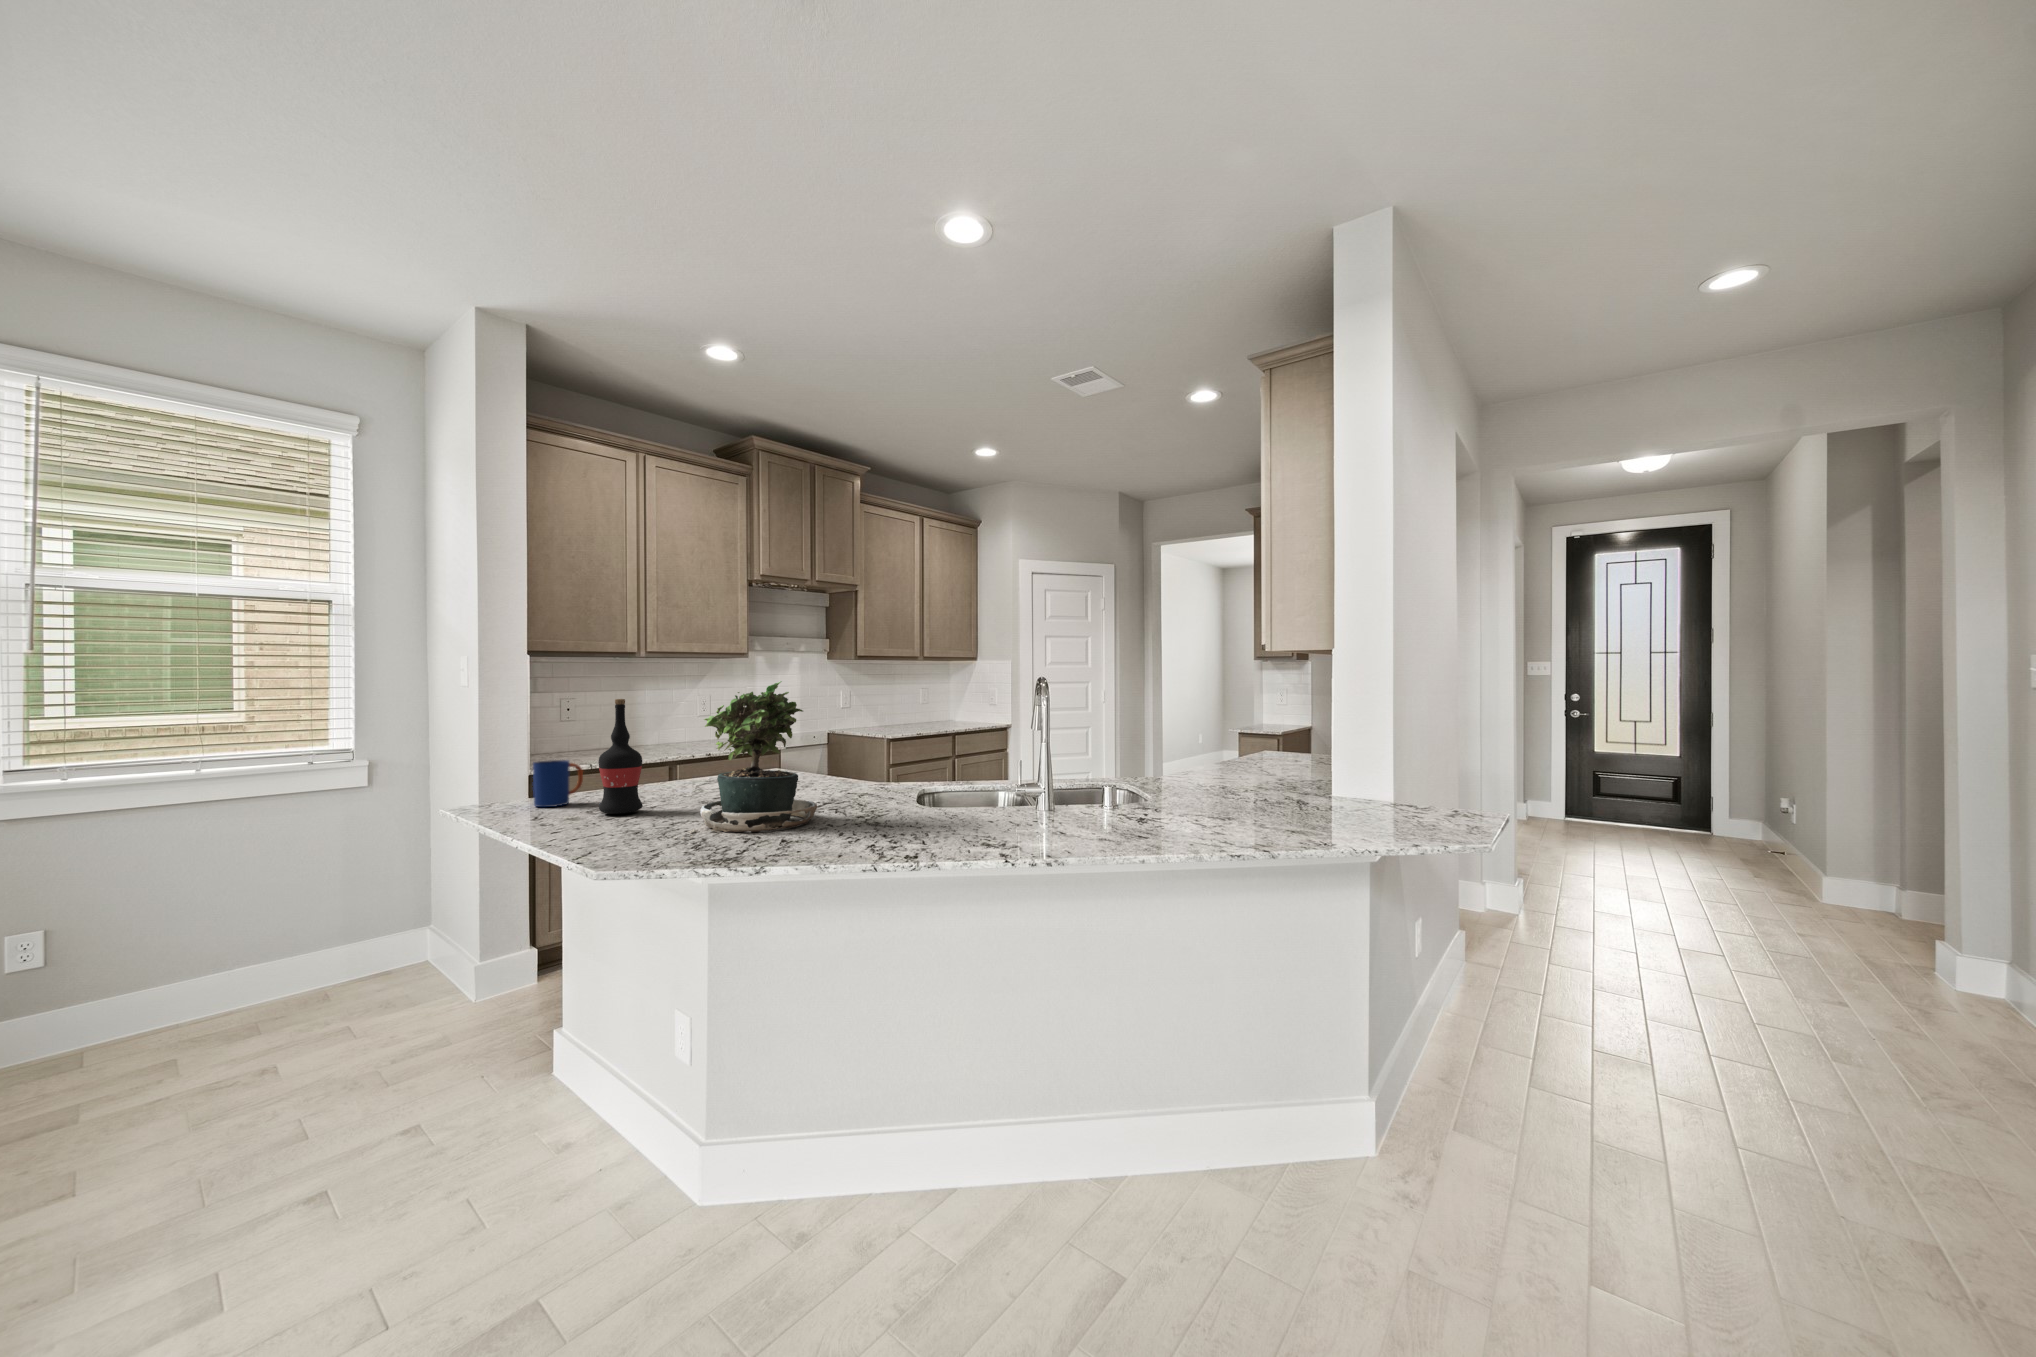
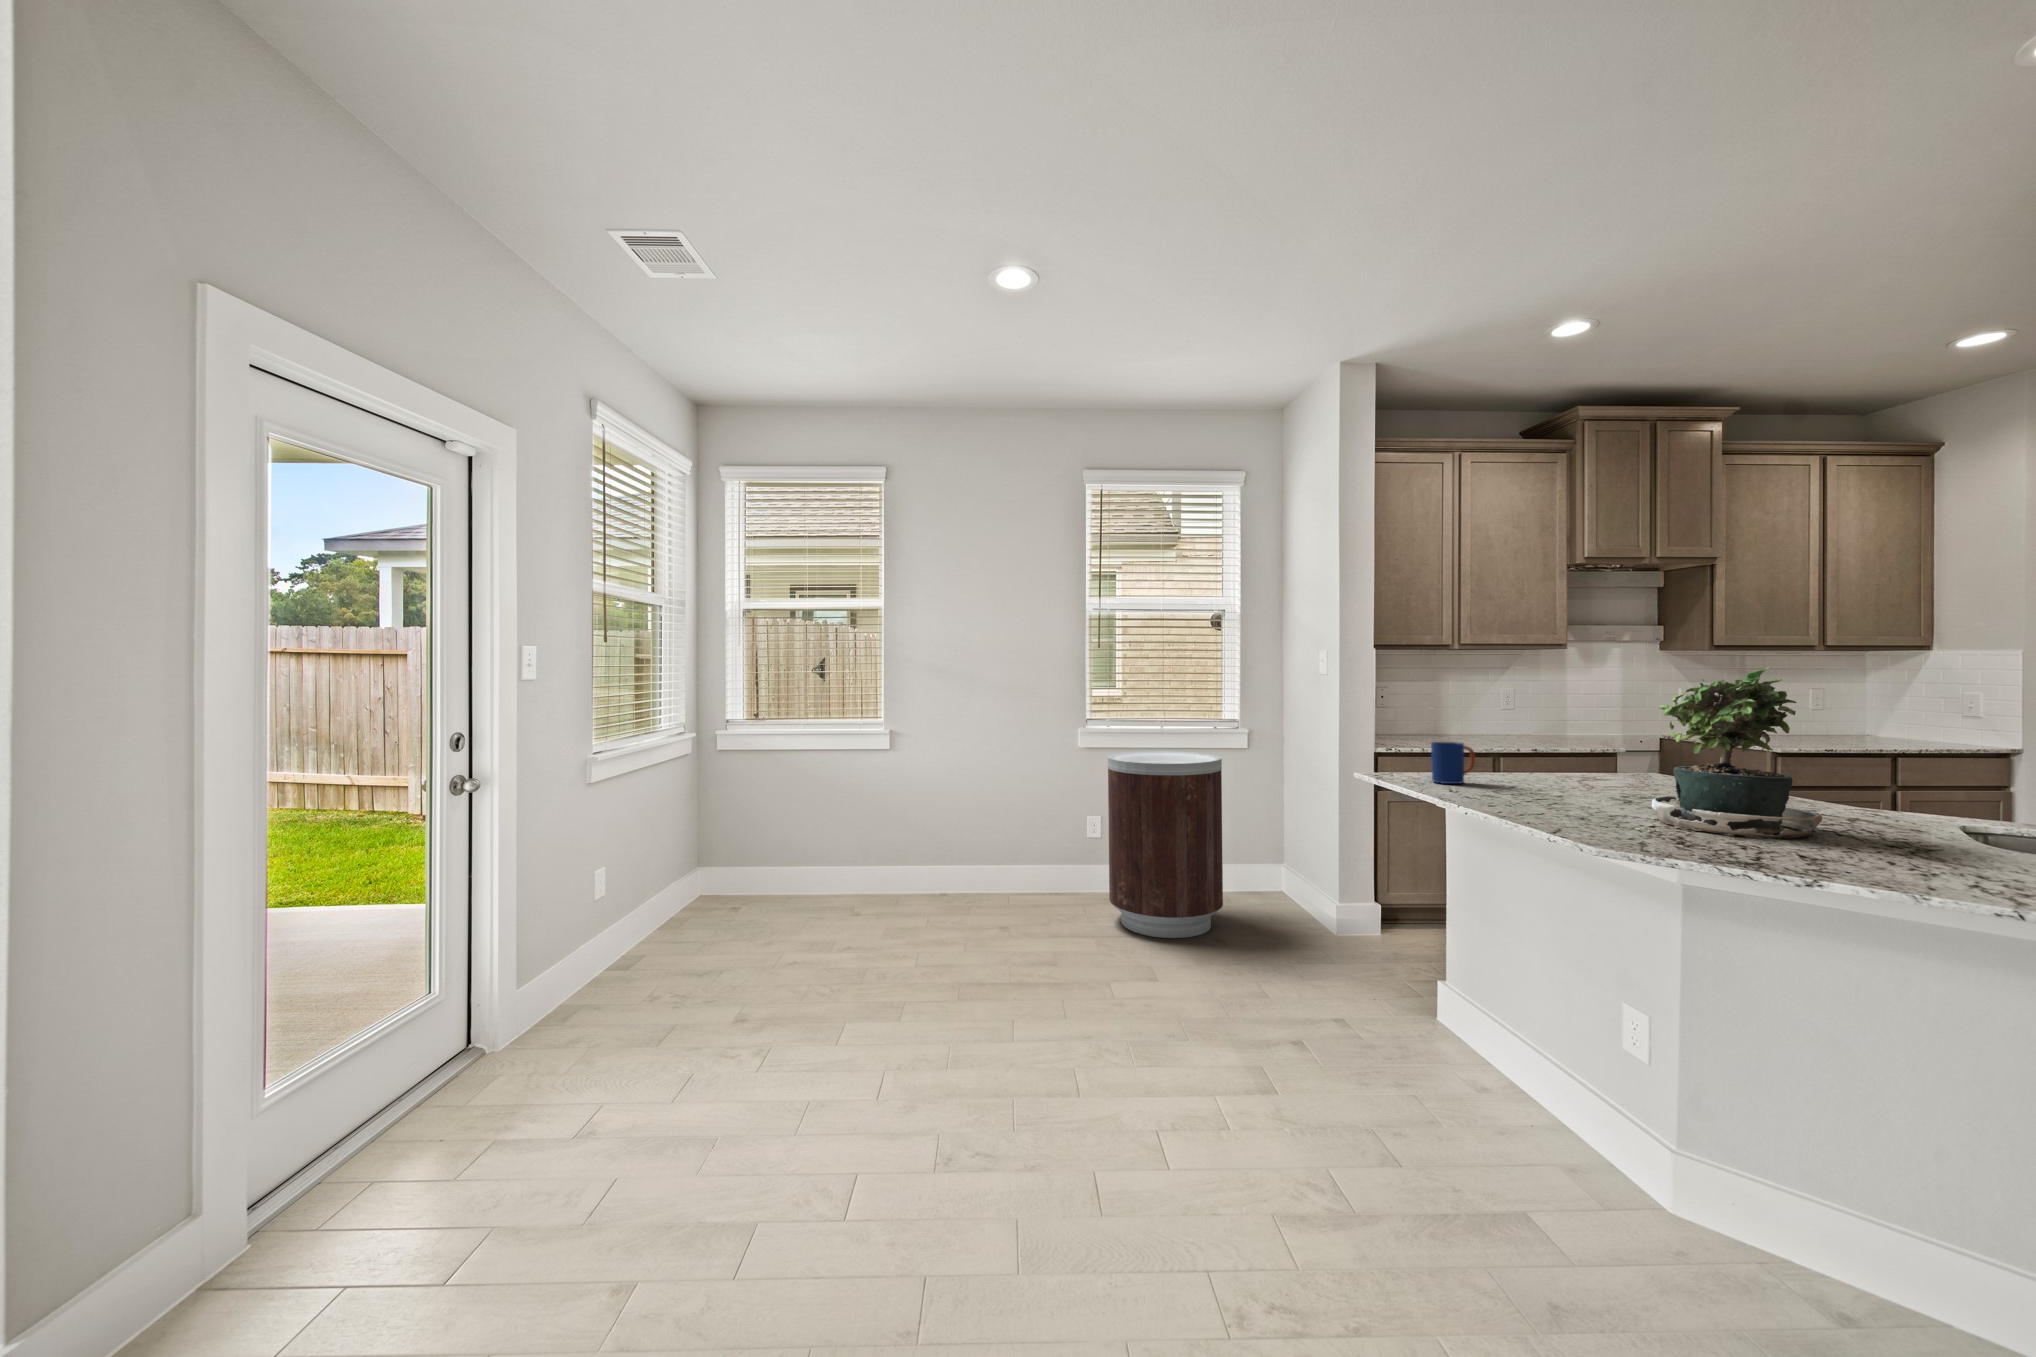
wine bottle: present [598,699,643,814] -> none [1508,686,1556,797]
trash can: none [85,792,314,1074] -> present [1108,751,1223,938]

